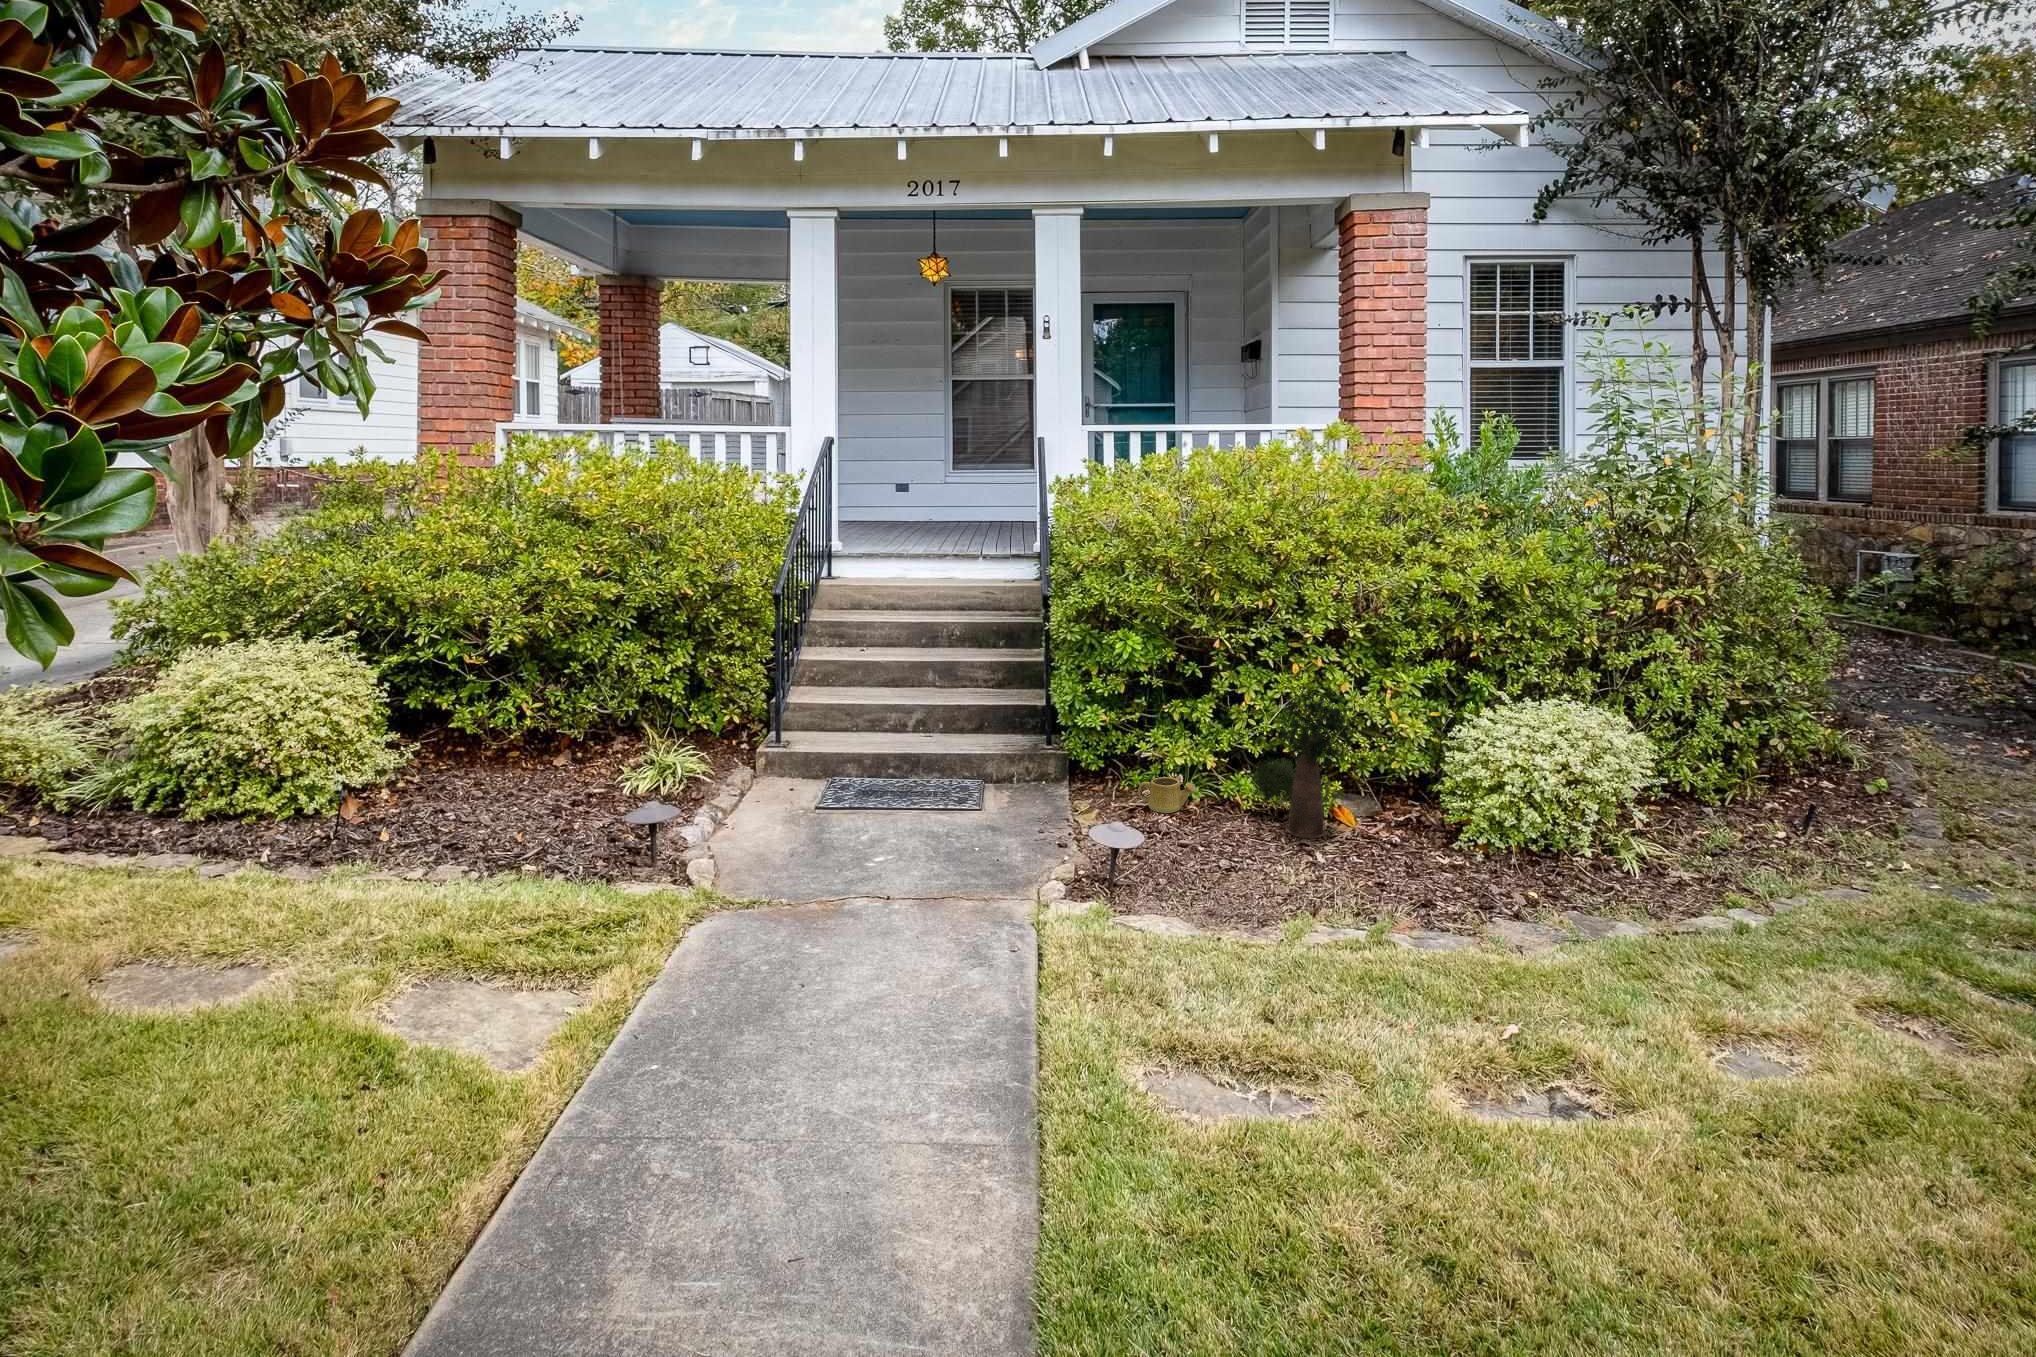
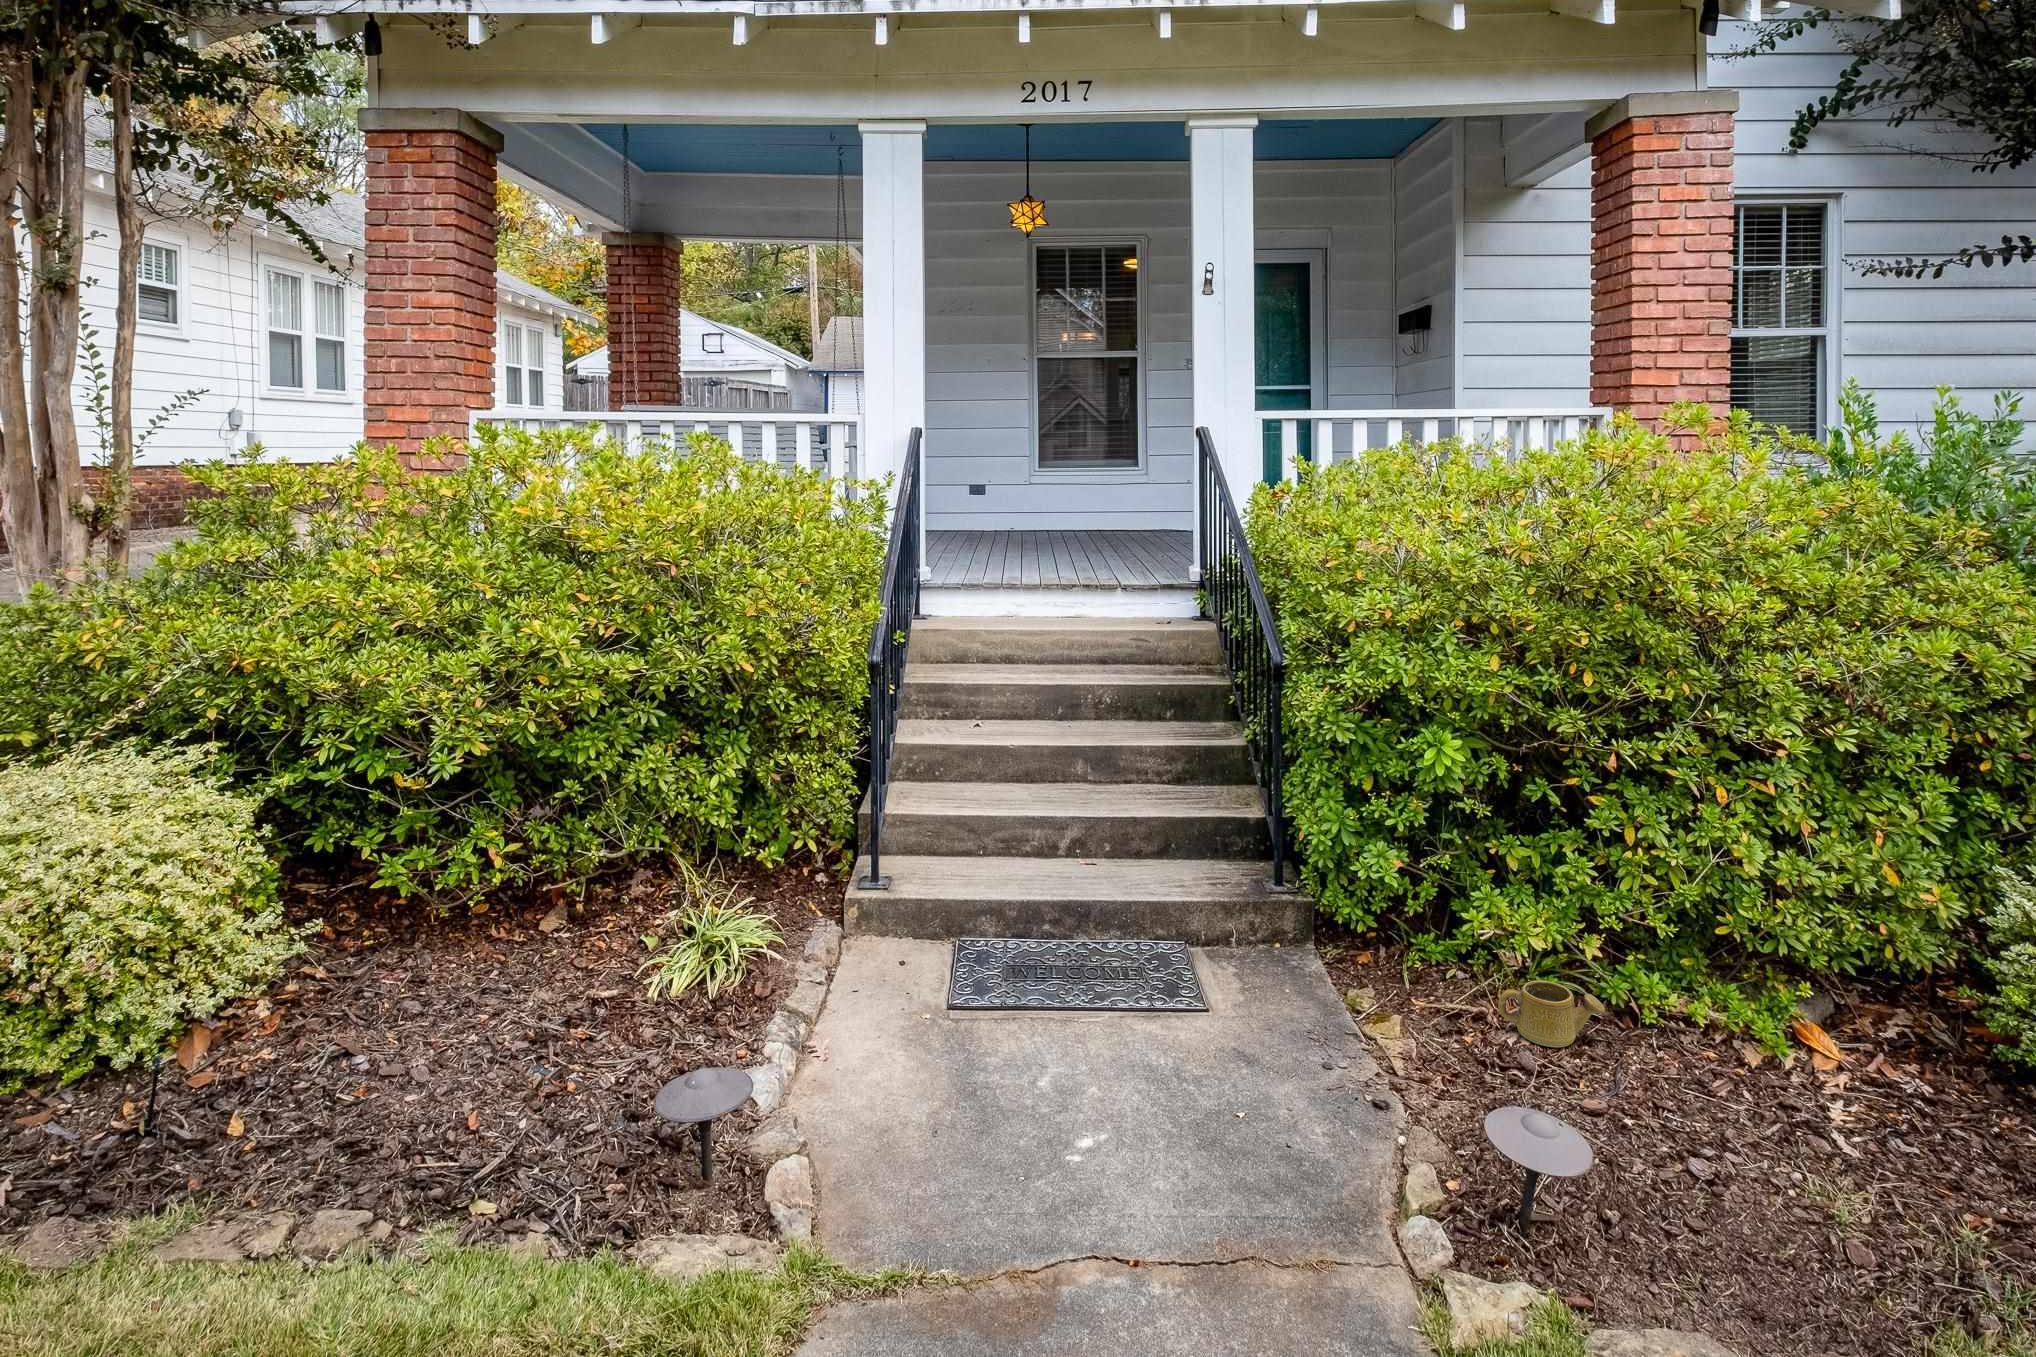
potted plant: present [1251,686,1353,839] -> none [1689,841,1938,1119]

